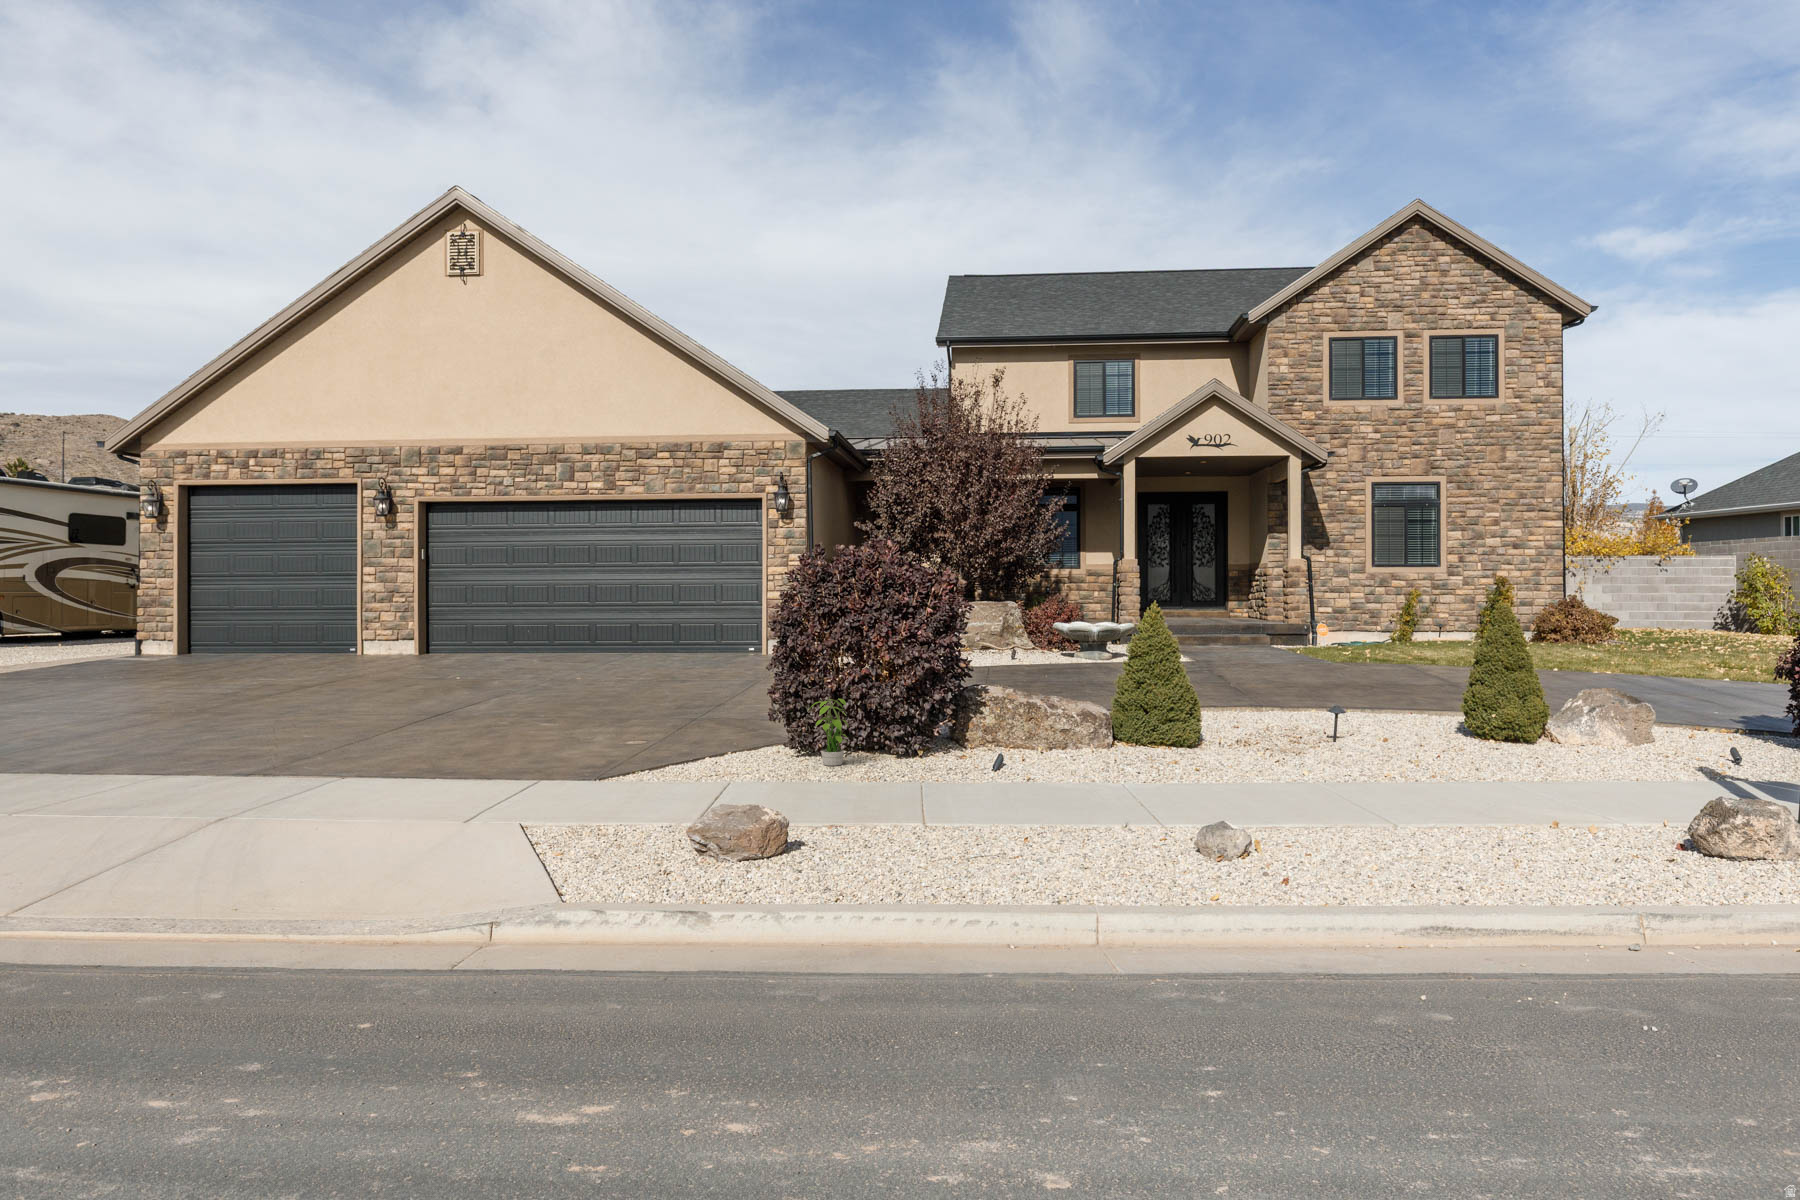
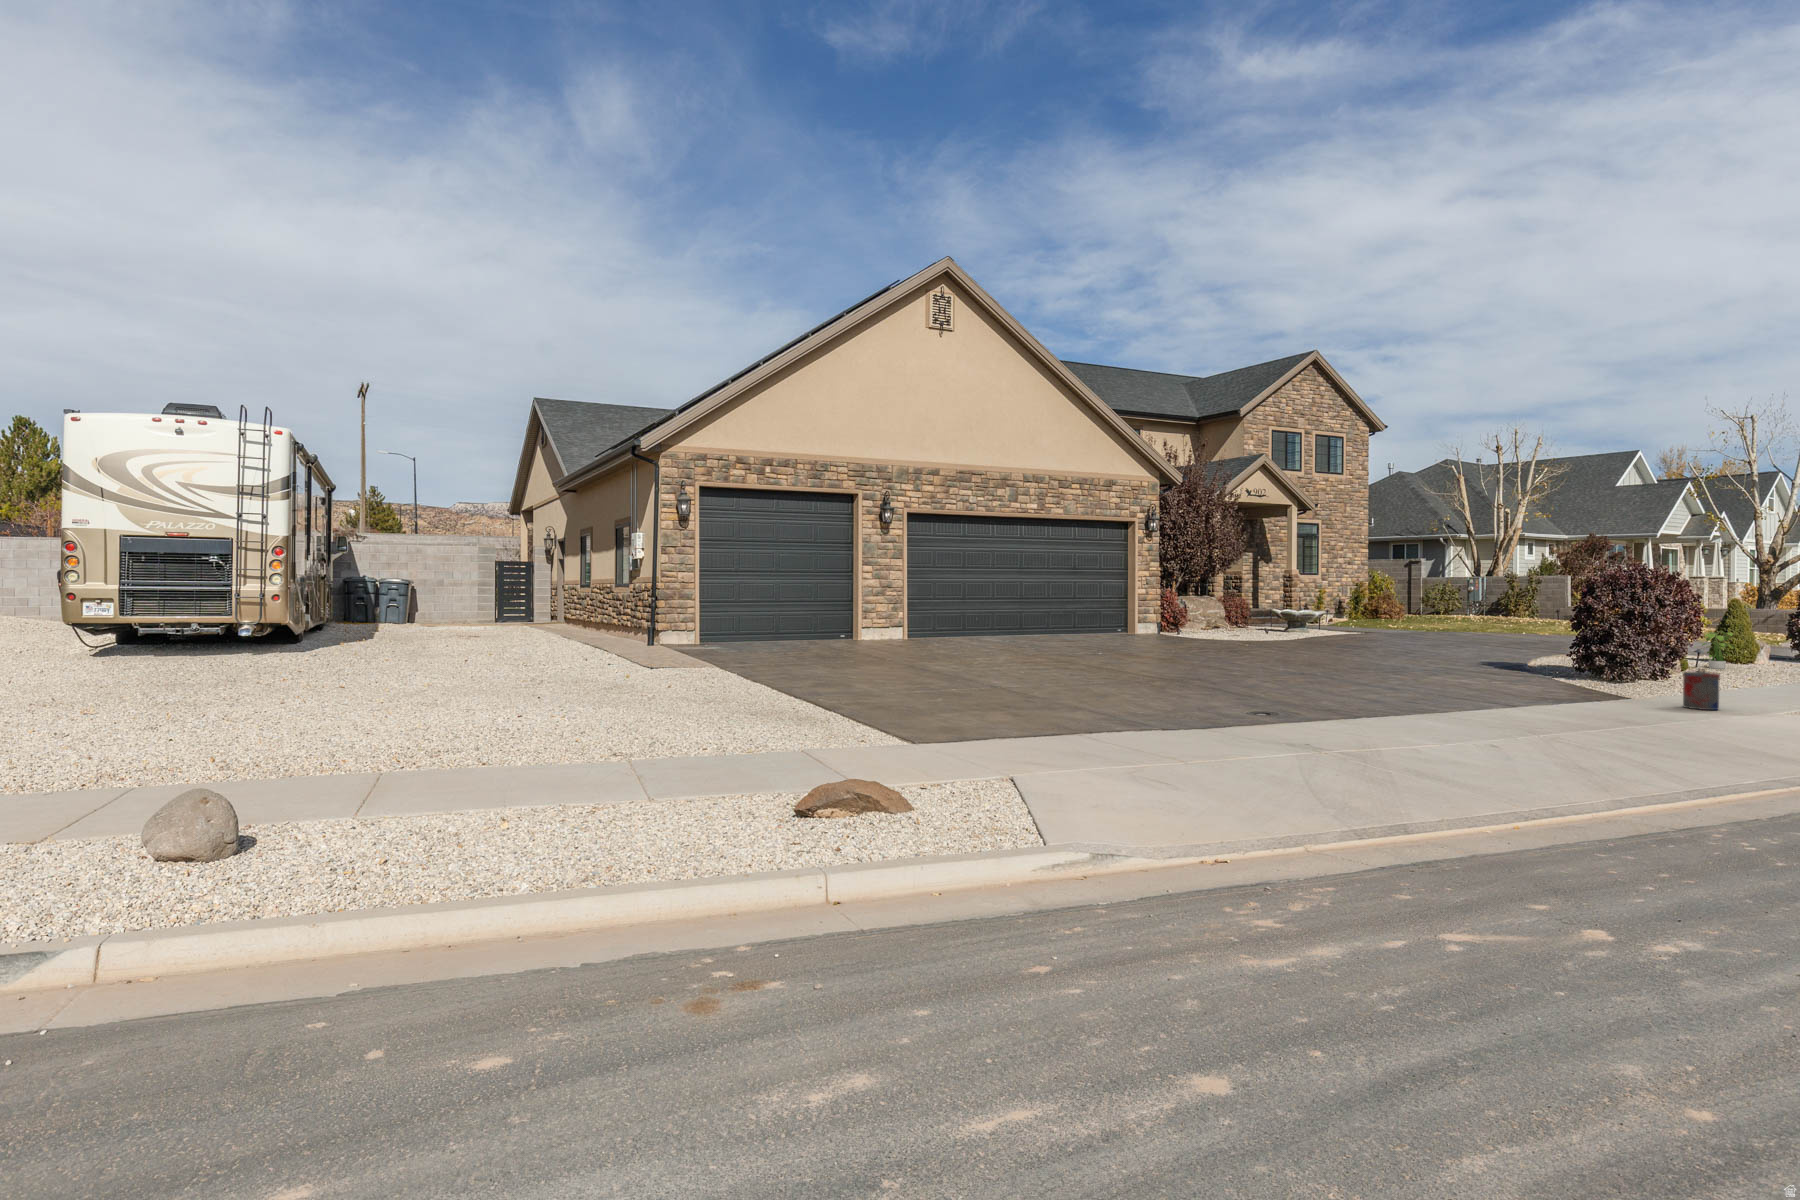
trash can: none [121,738,167,798] -> present [1683,669,1720,710]

